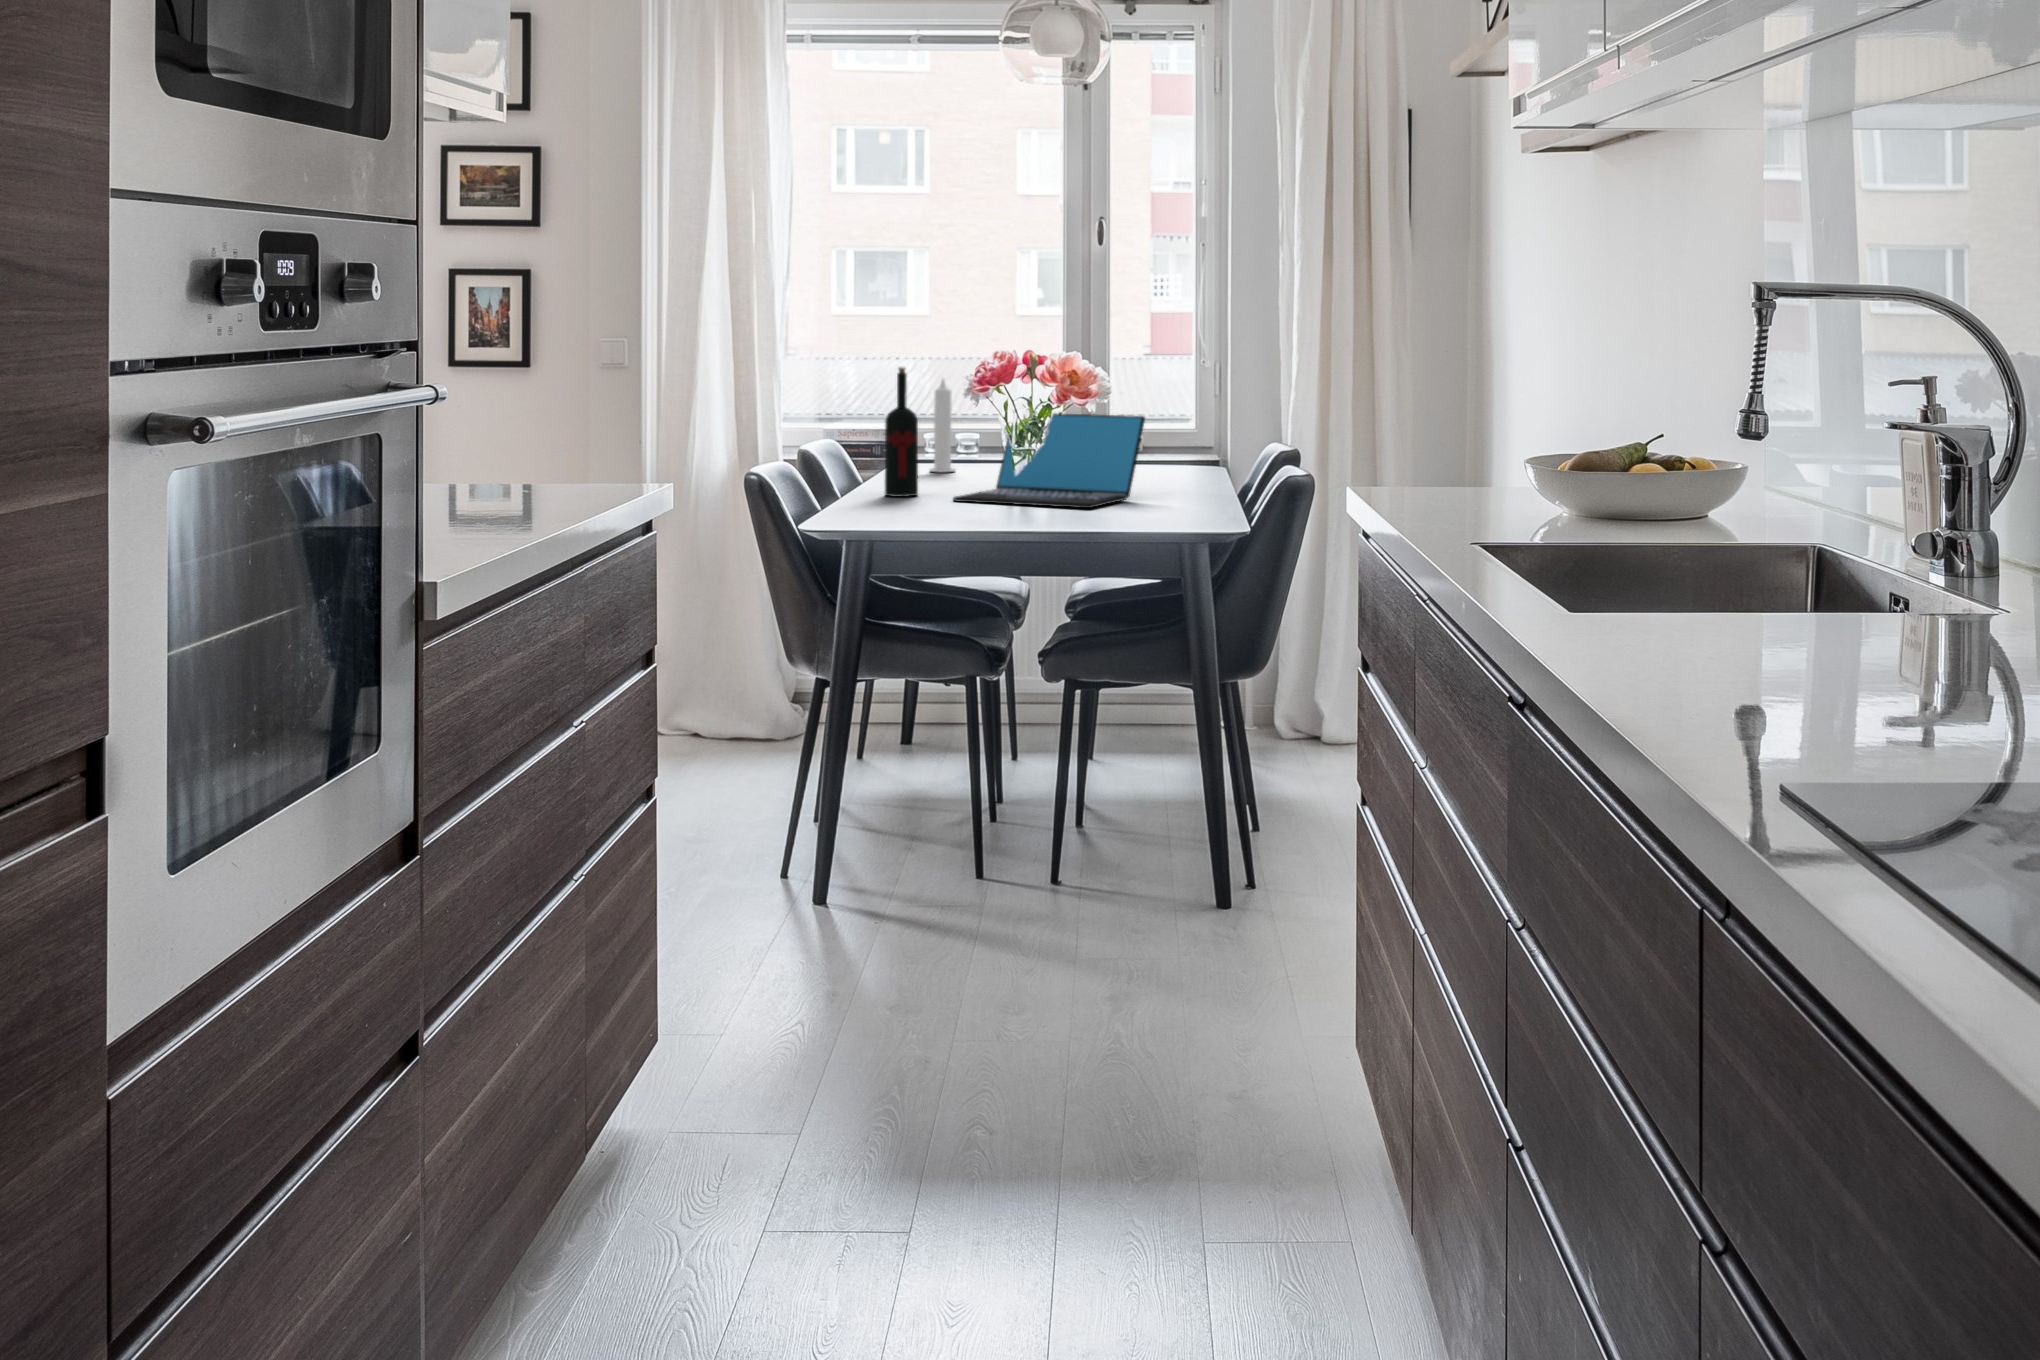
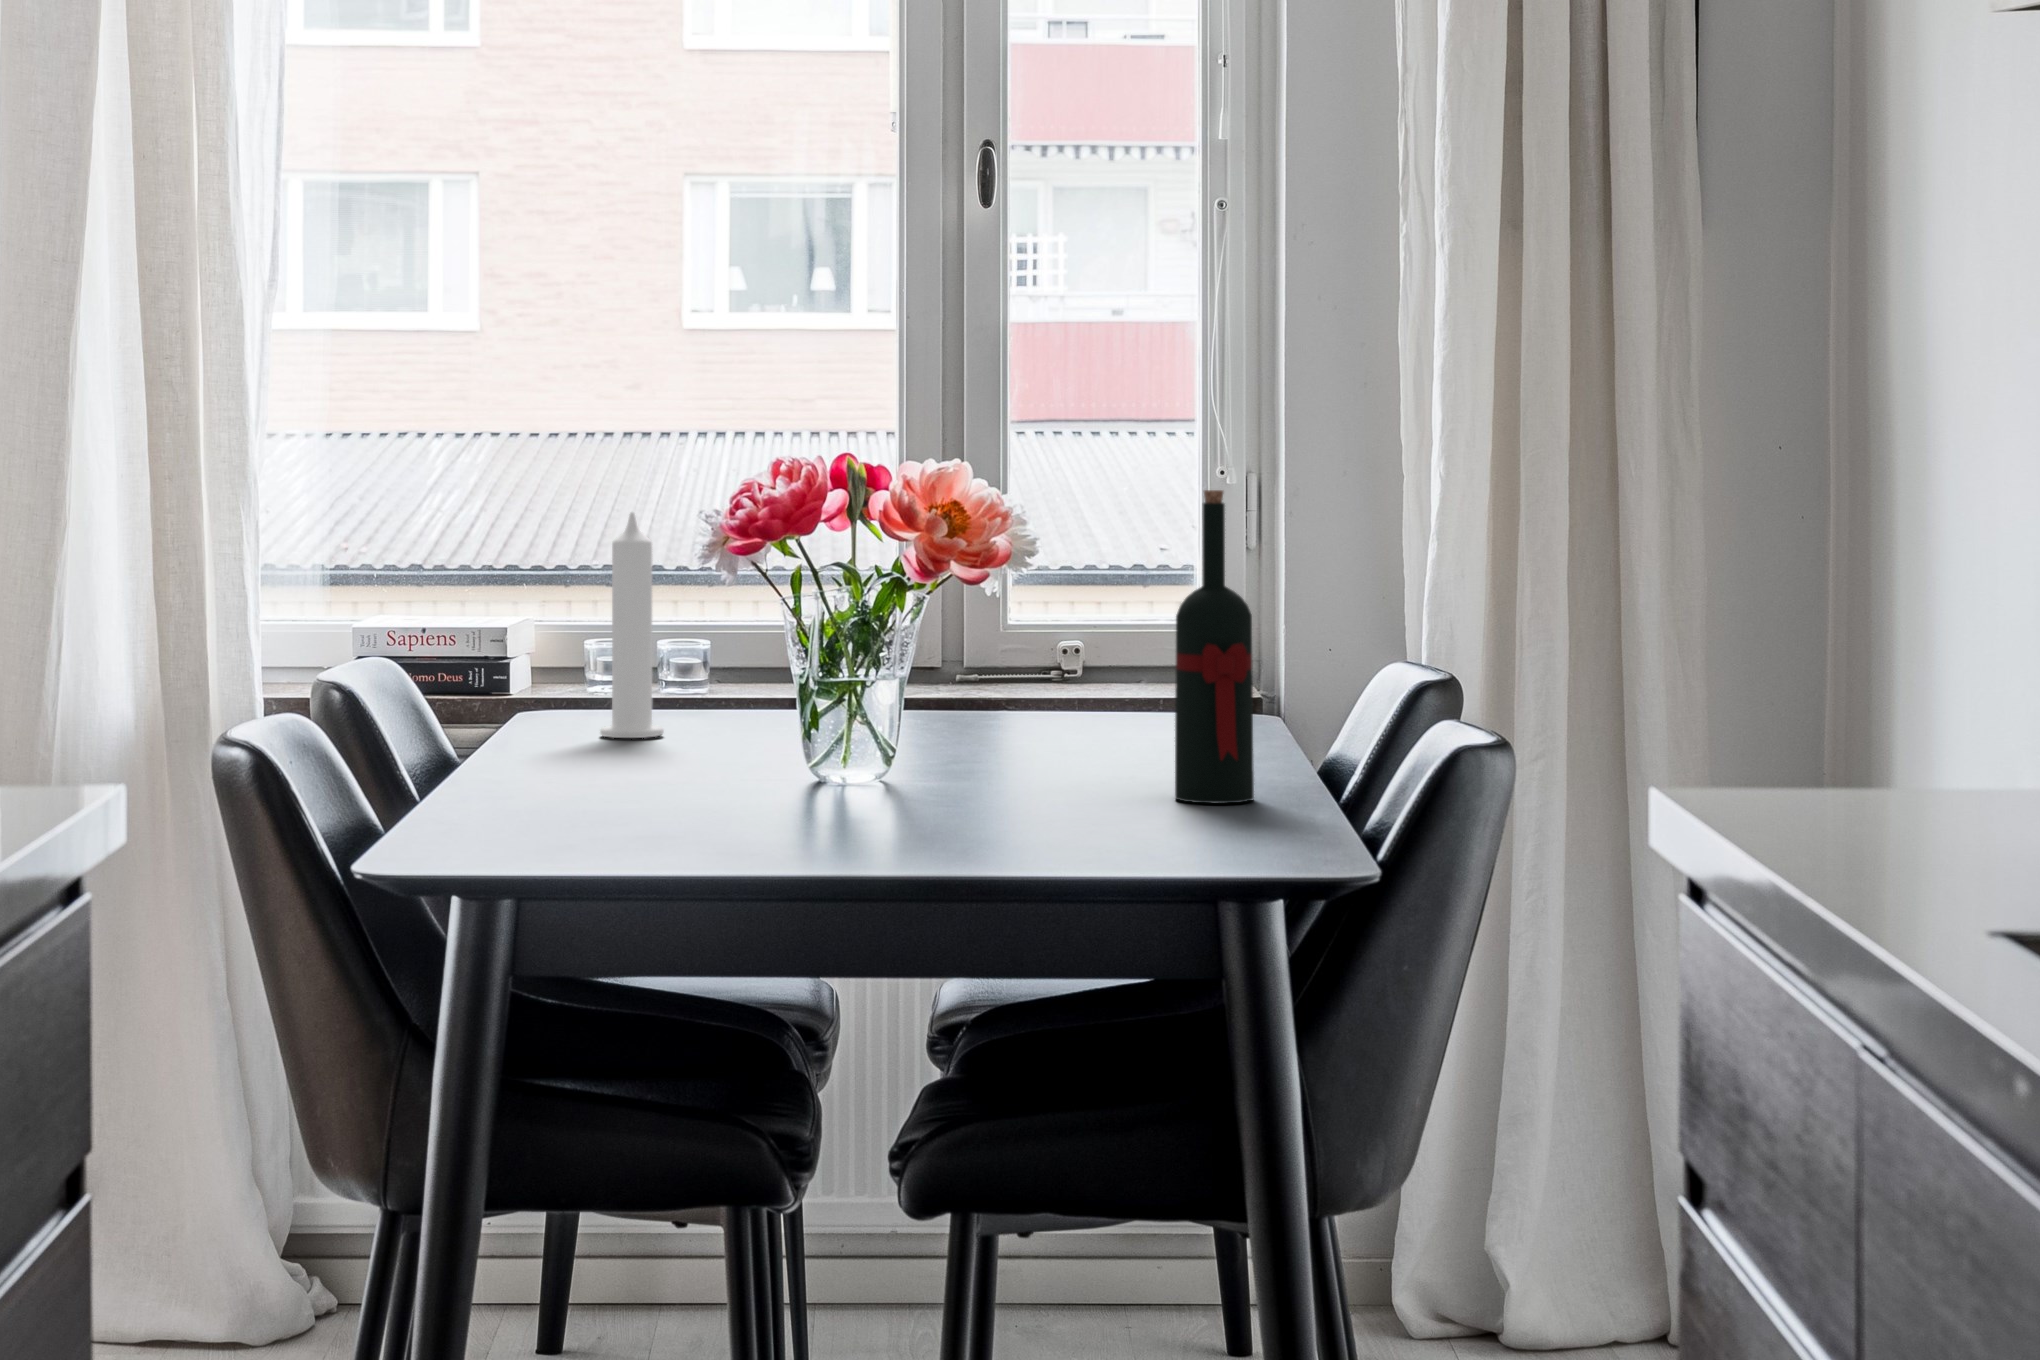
wine bottle: present [885,367,918,497] -> present [1175,490,1254,804]
laptop: present [953,413,1145,508] -> none [663,599,1143,852]

